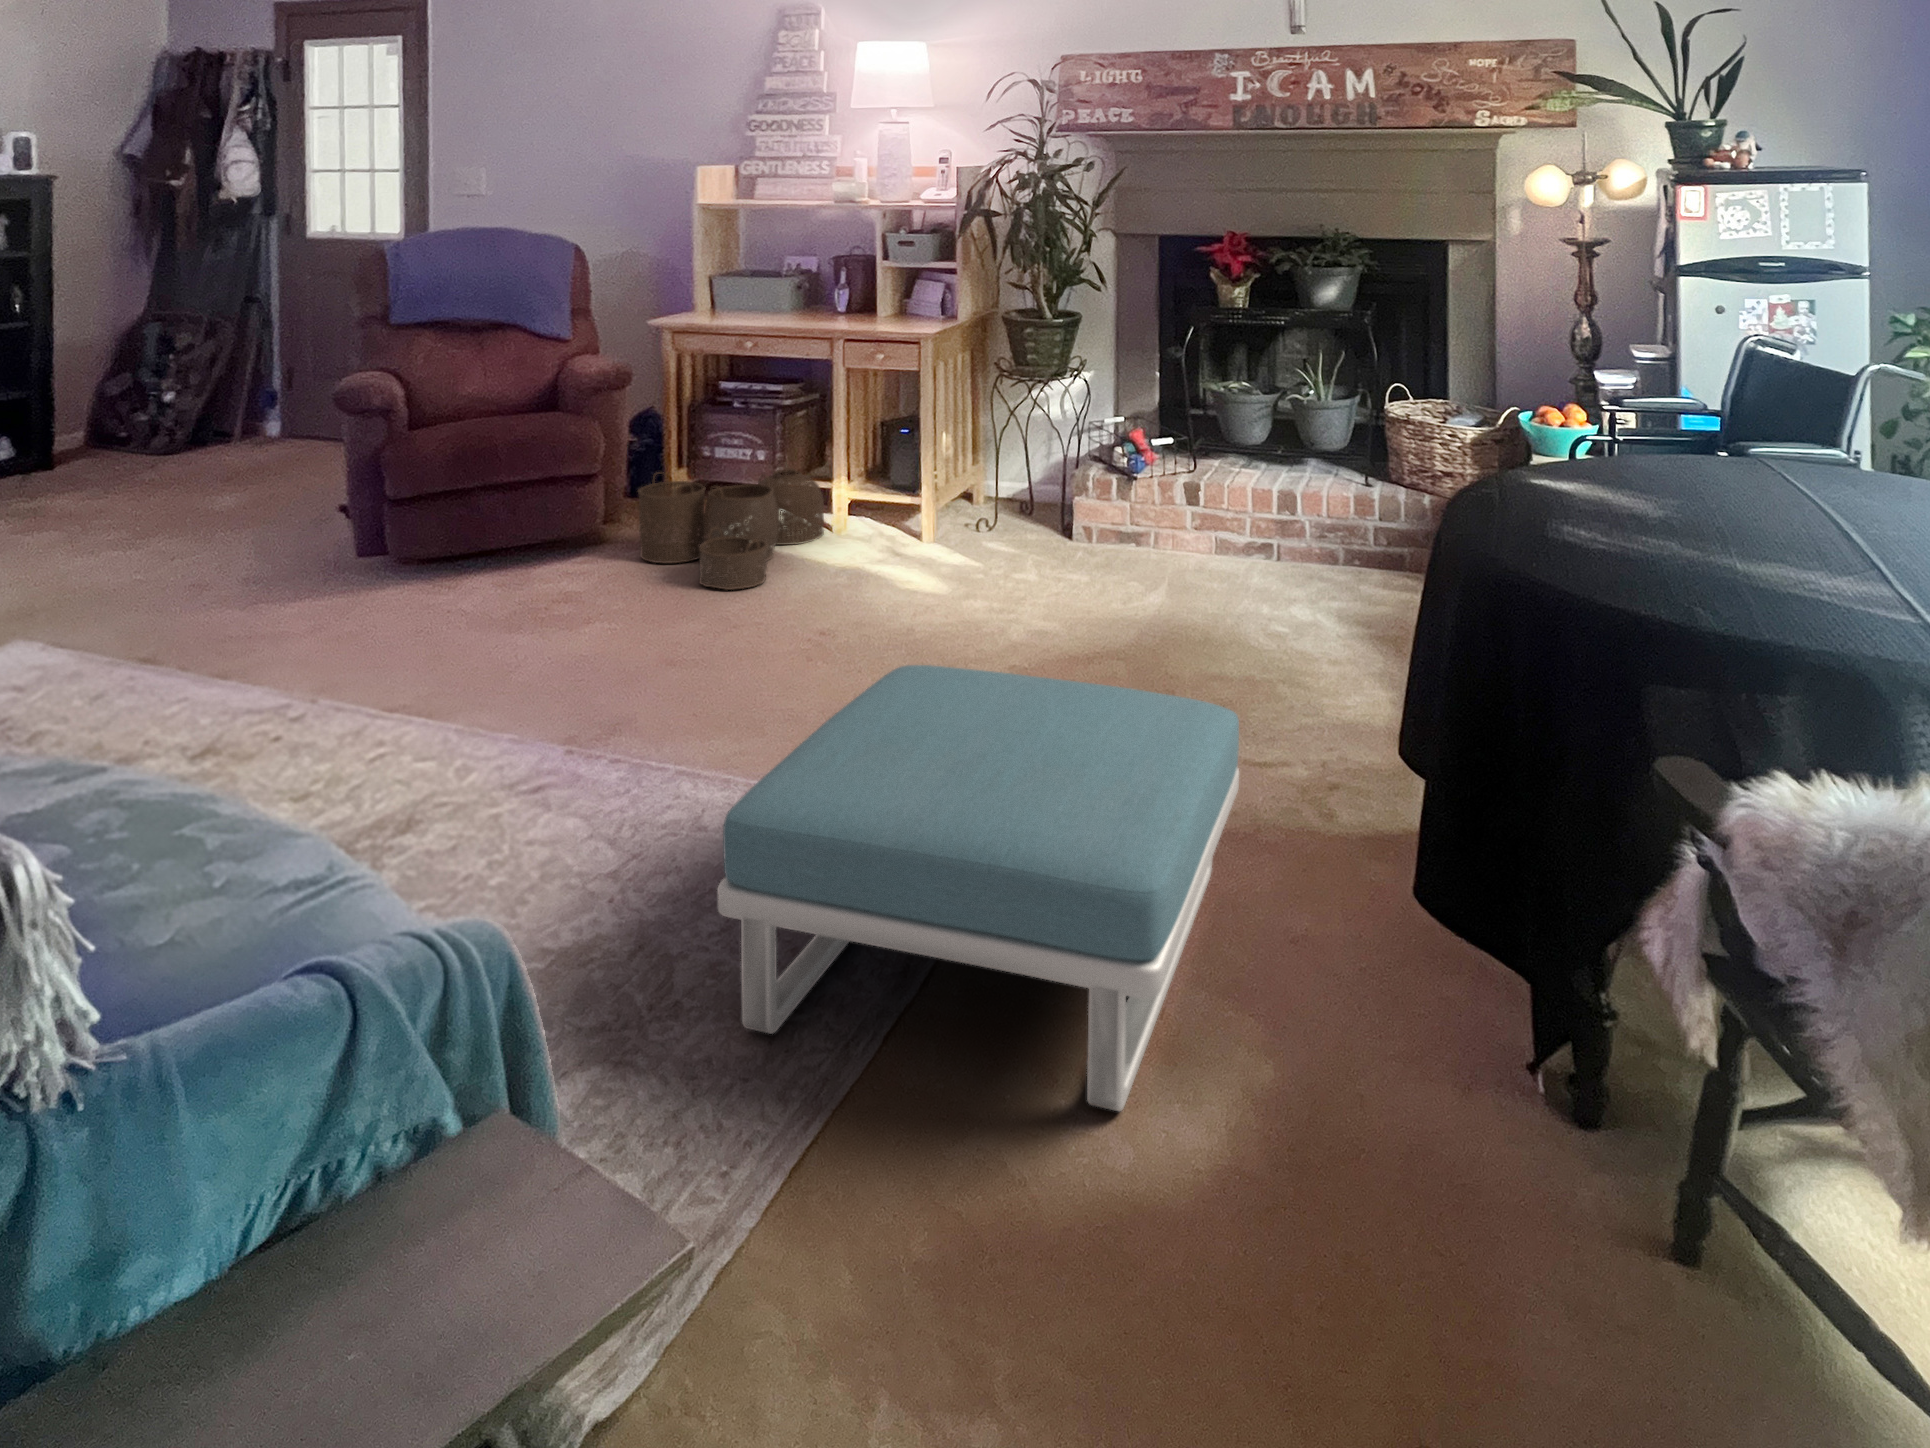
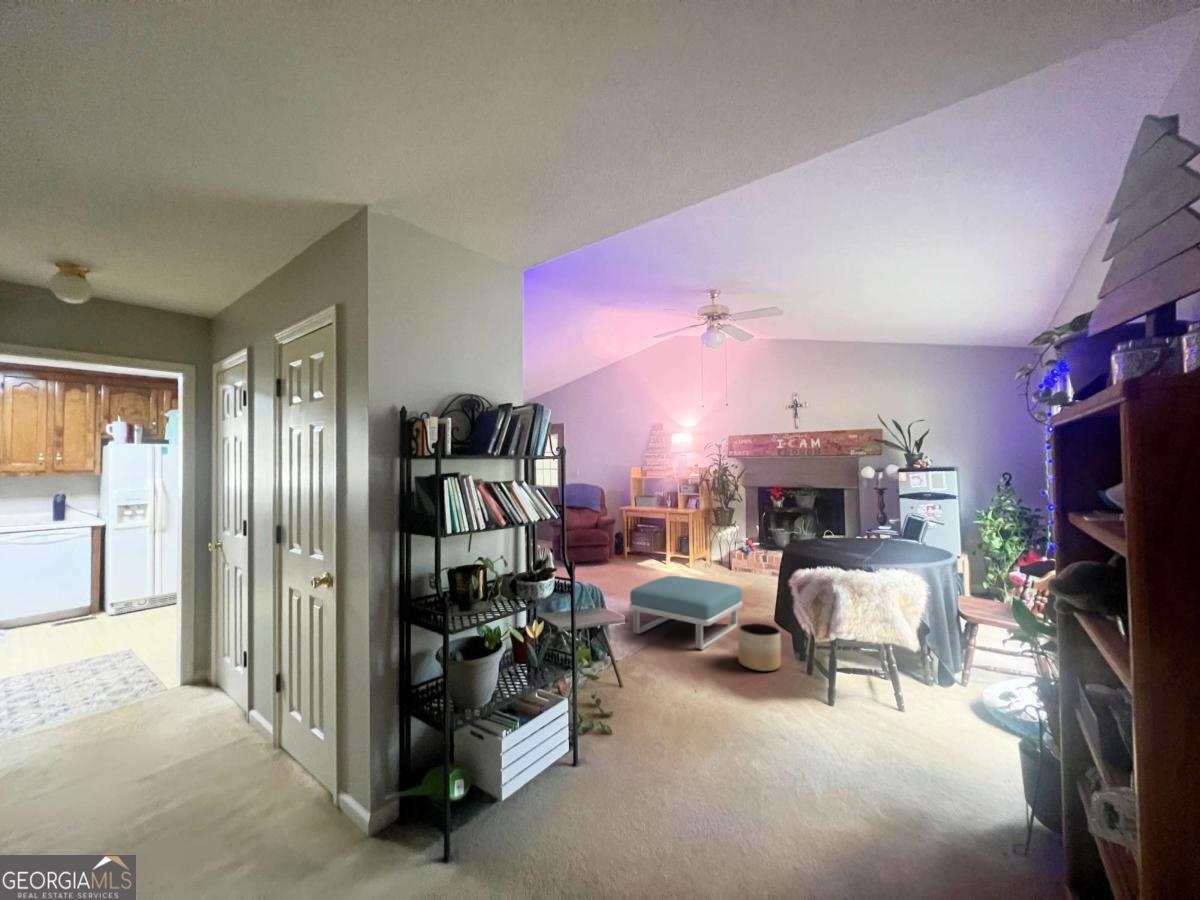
woven basket: present [638,463,824,590] -> none [616,545,663,574]
planter: none [1327,955,1550,1259] -> present [738,623,781,671]

